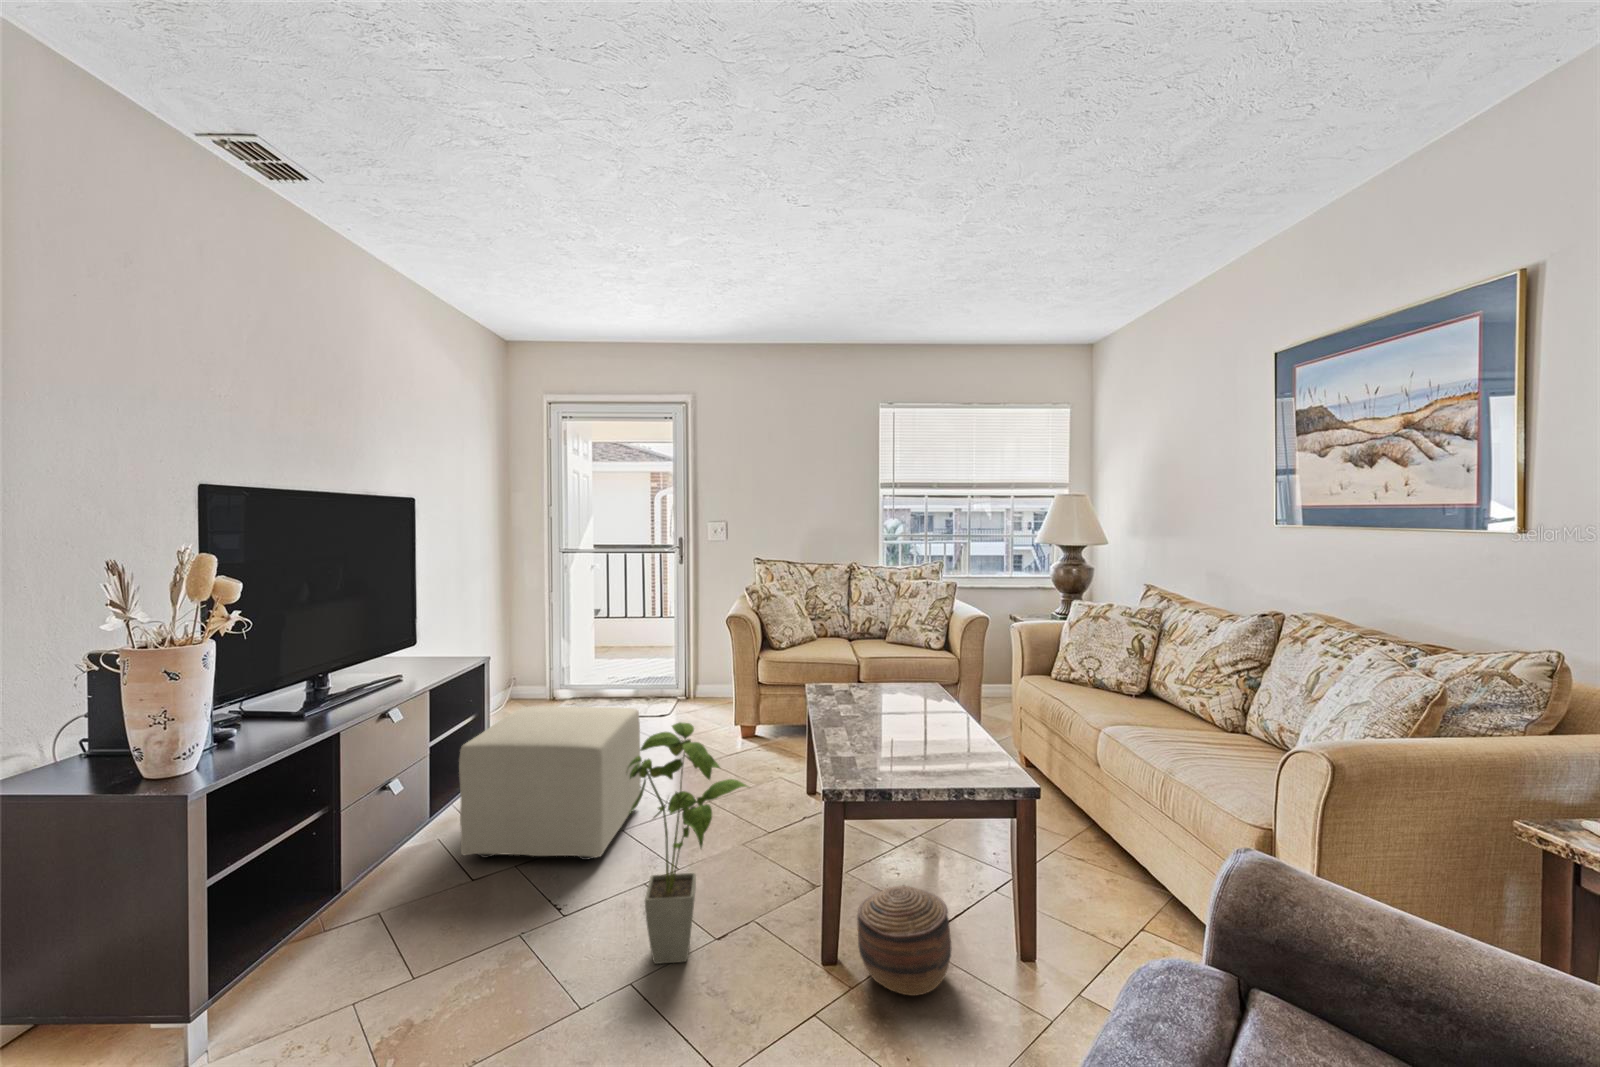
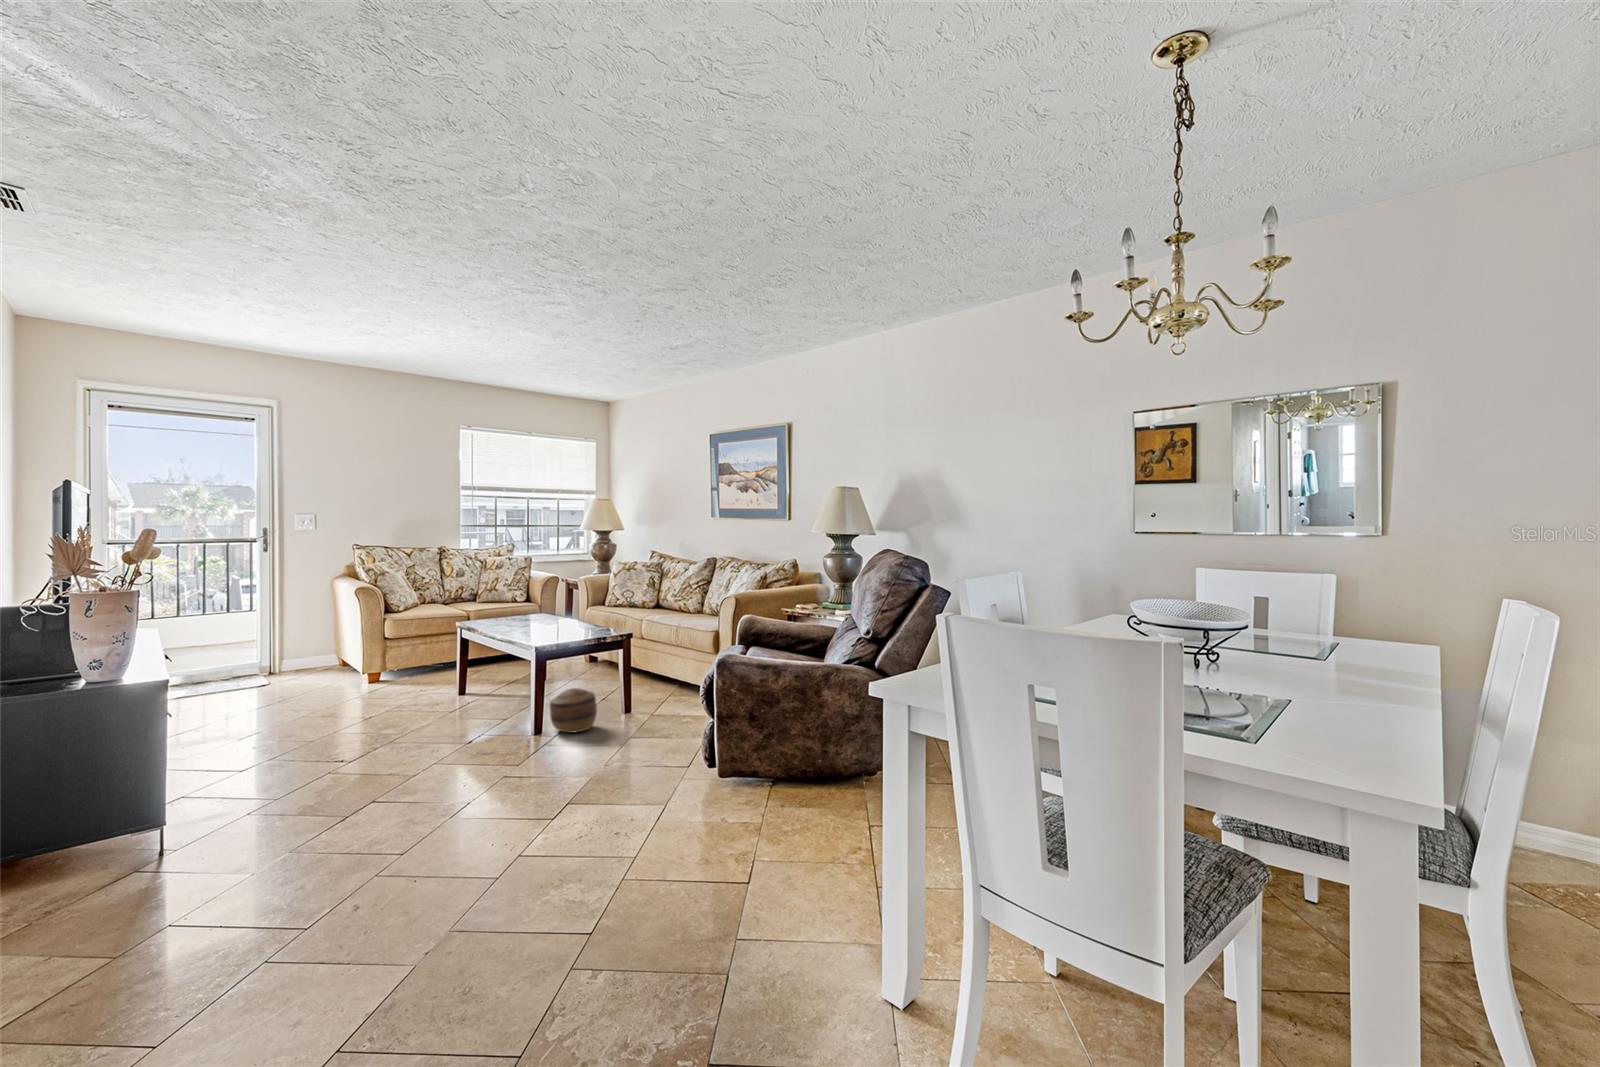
ottoman: present [459,707,641,860] -> none [208,649,343,763]
house plant: present [626,722,748,964] -> none [407,620,481,757]

